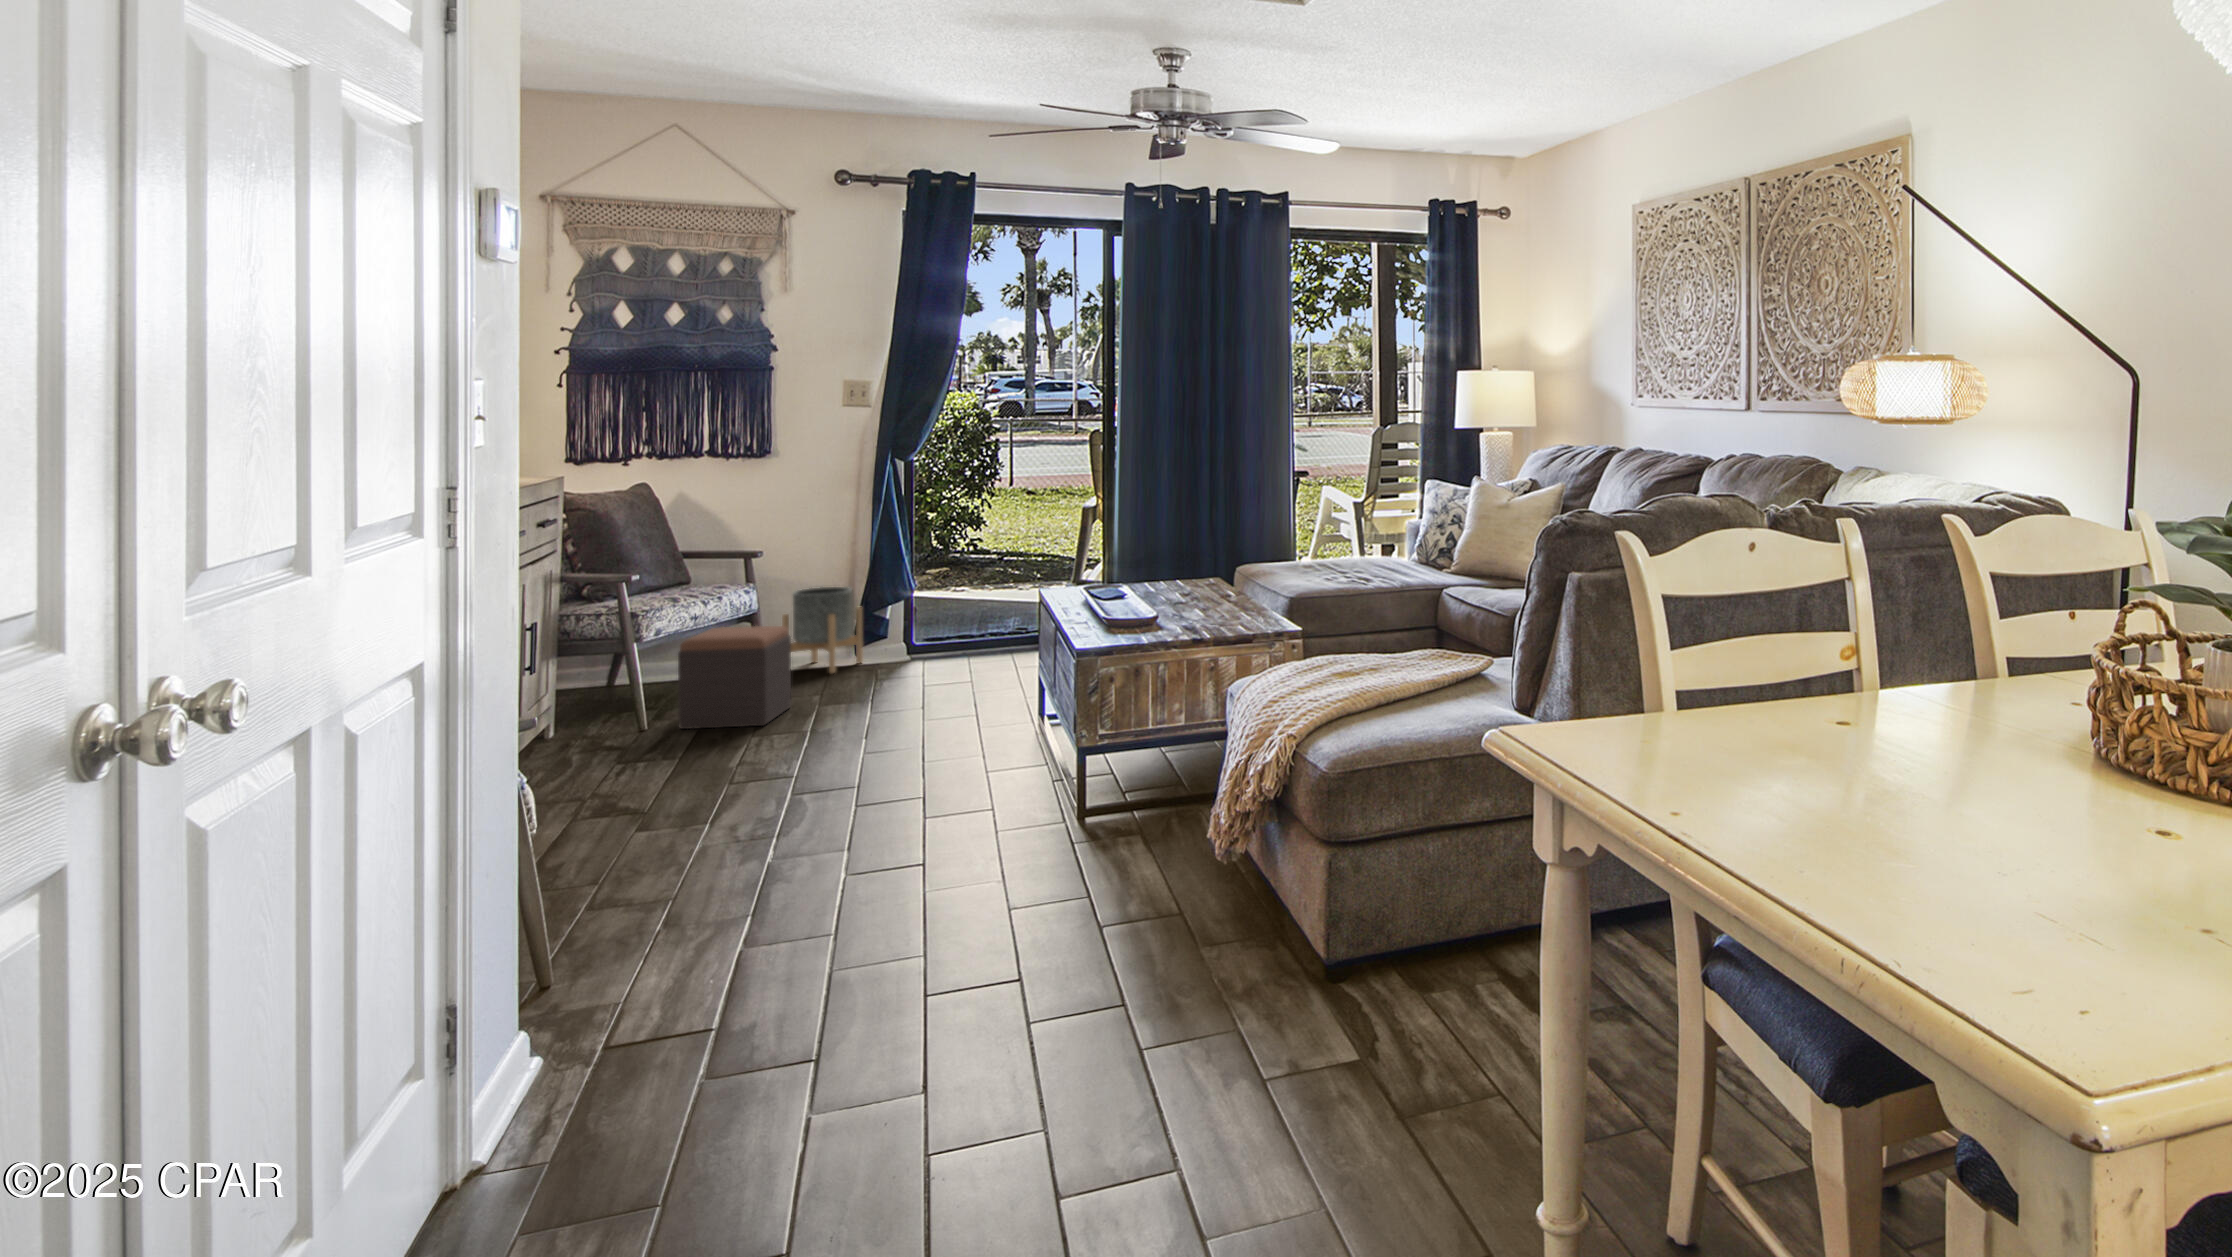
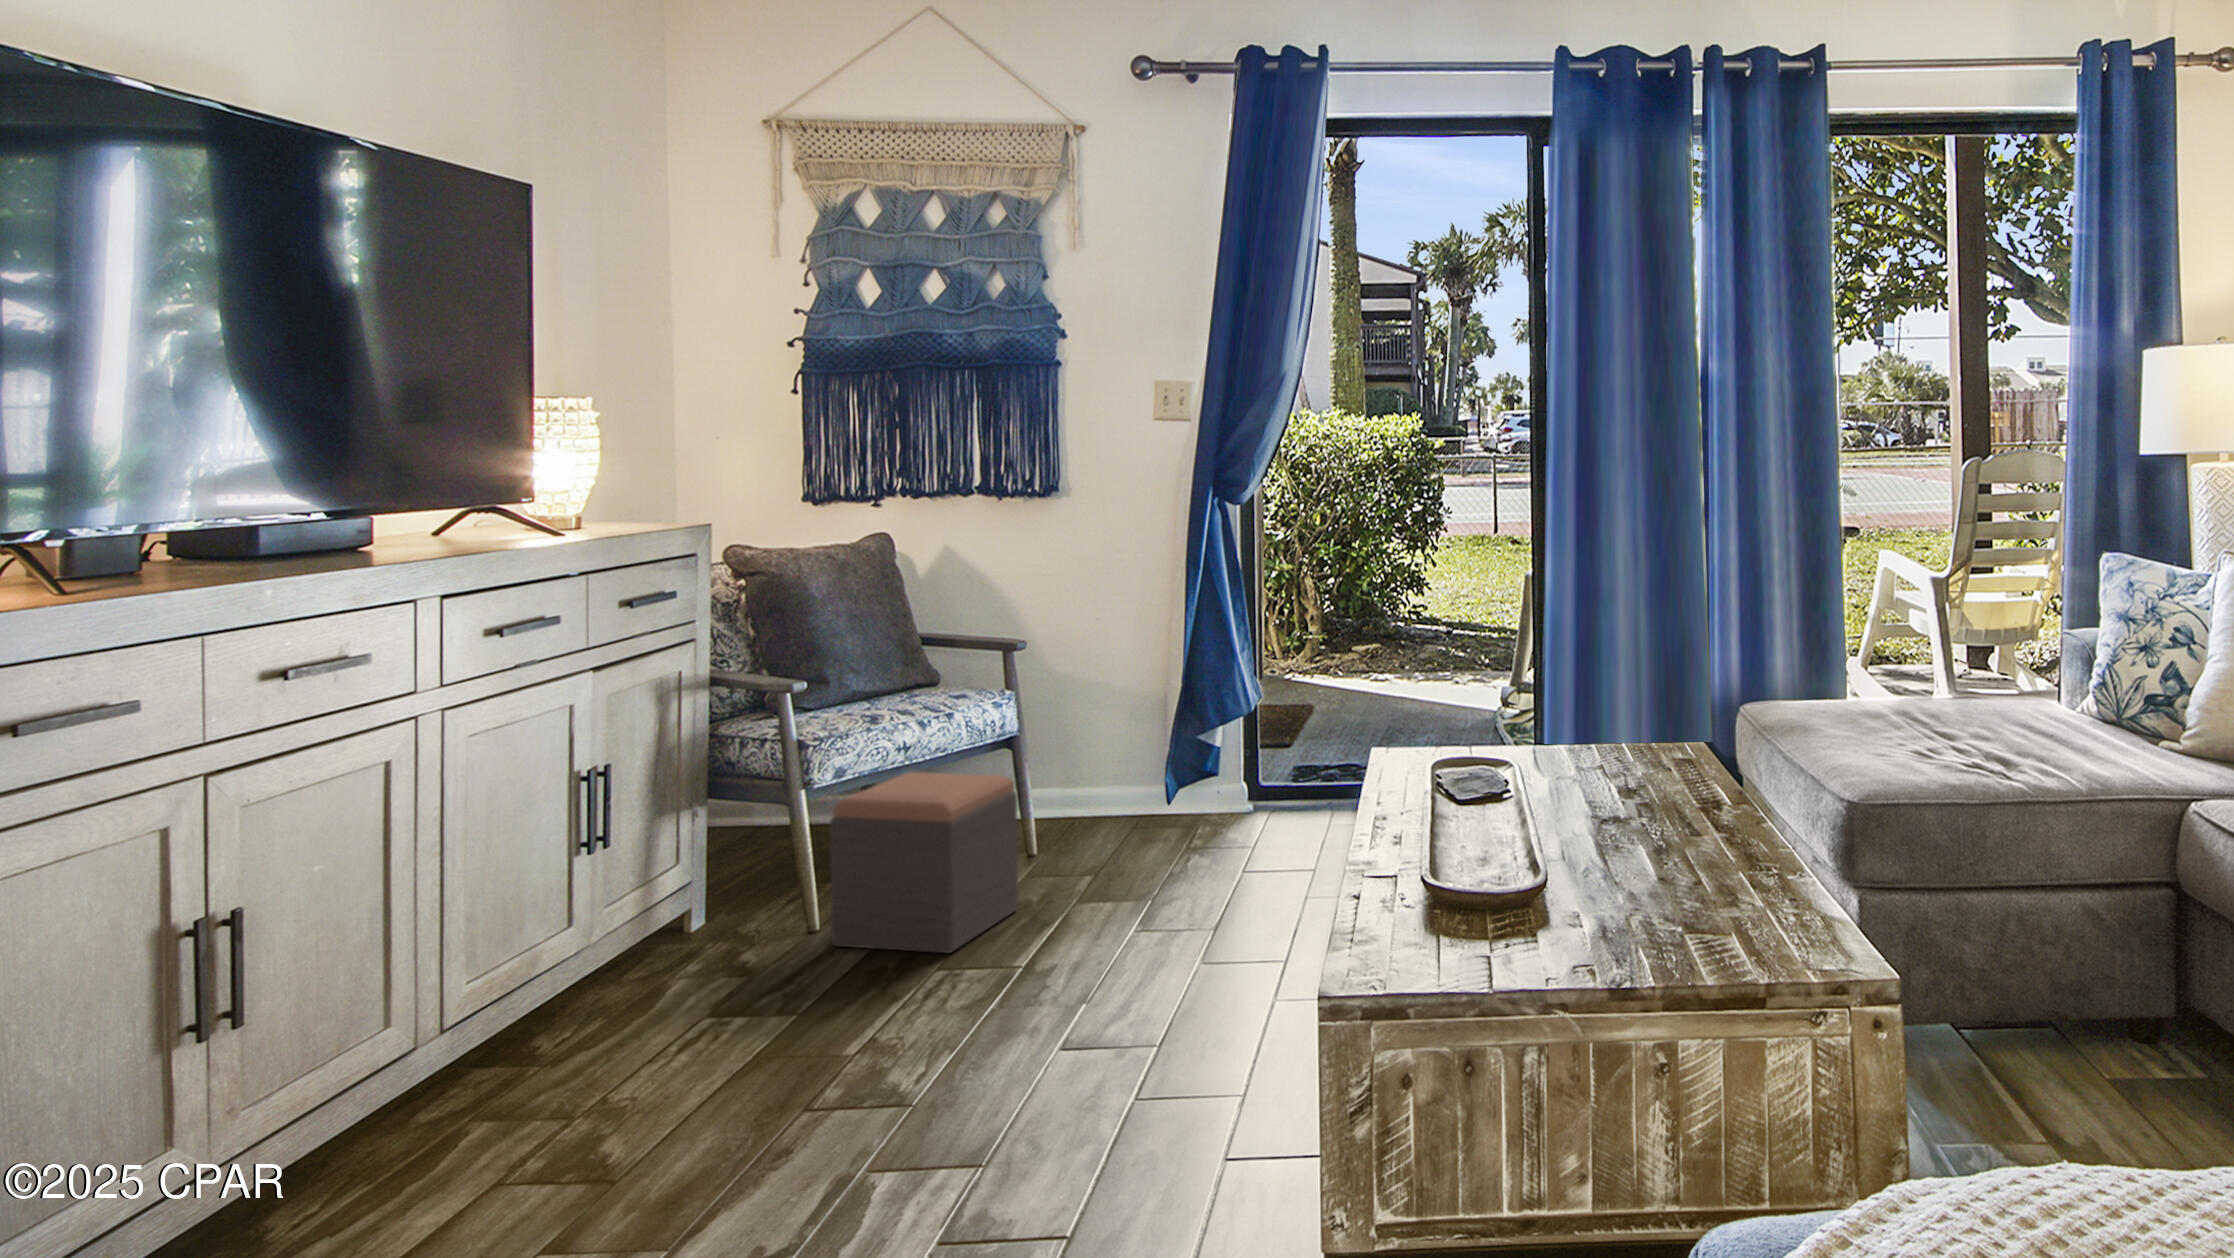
planter: present [782,587,863,673] -> none [1059,694,1177,834]

